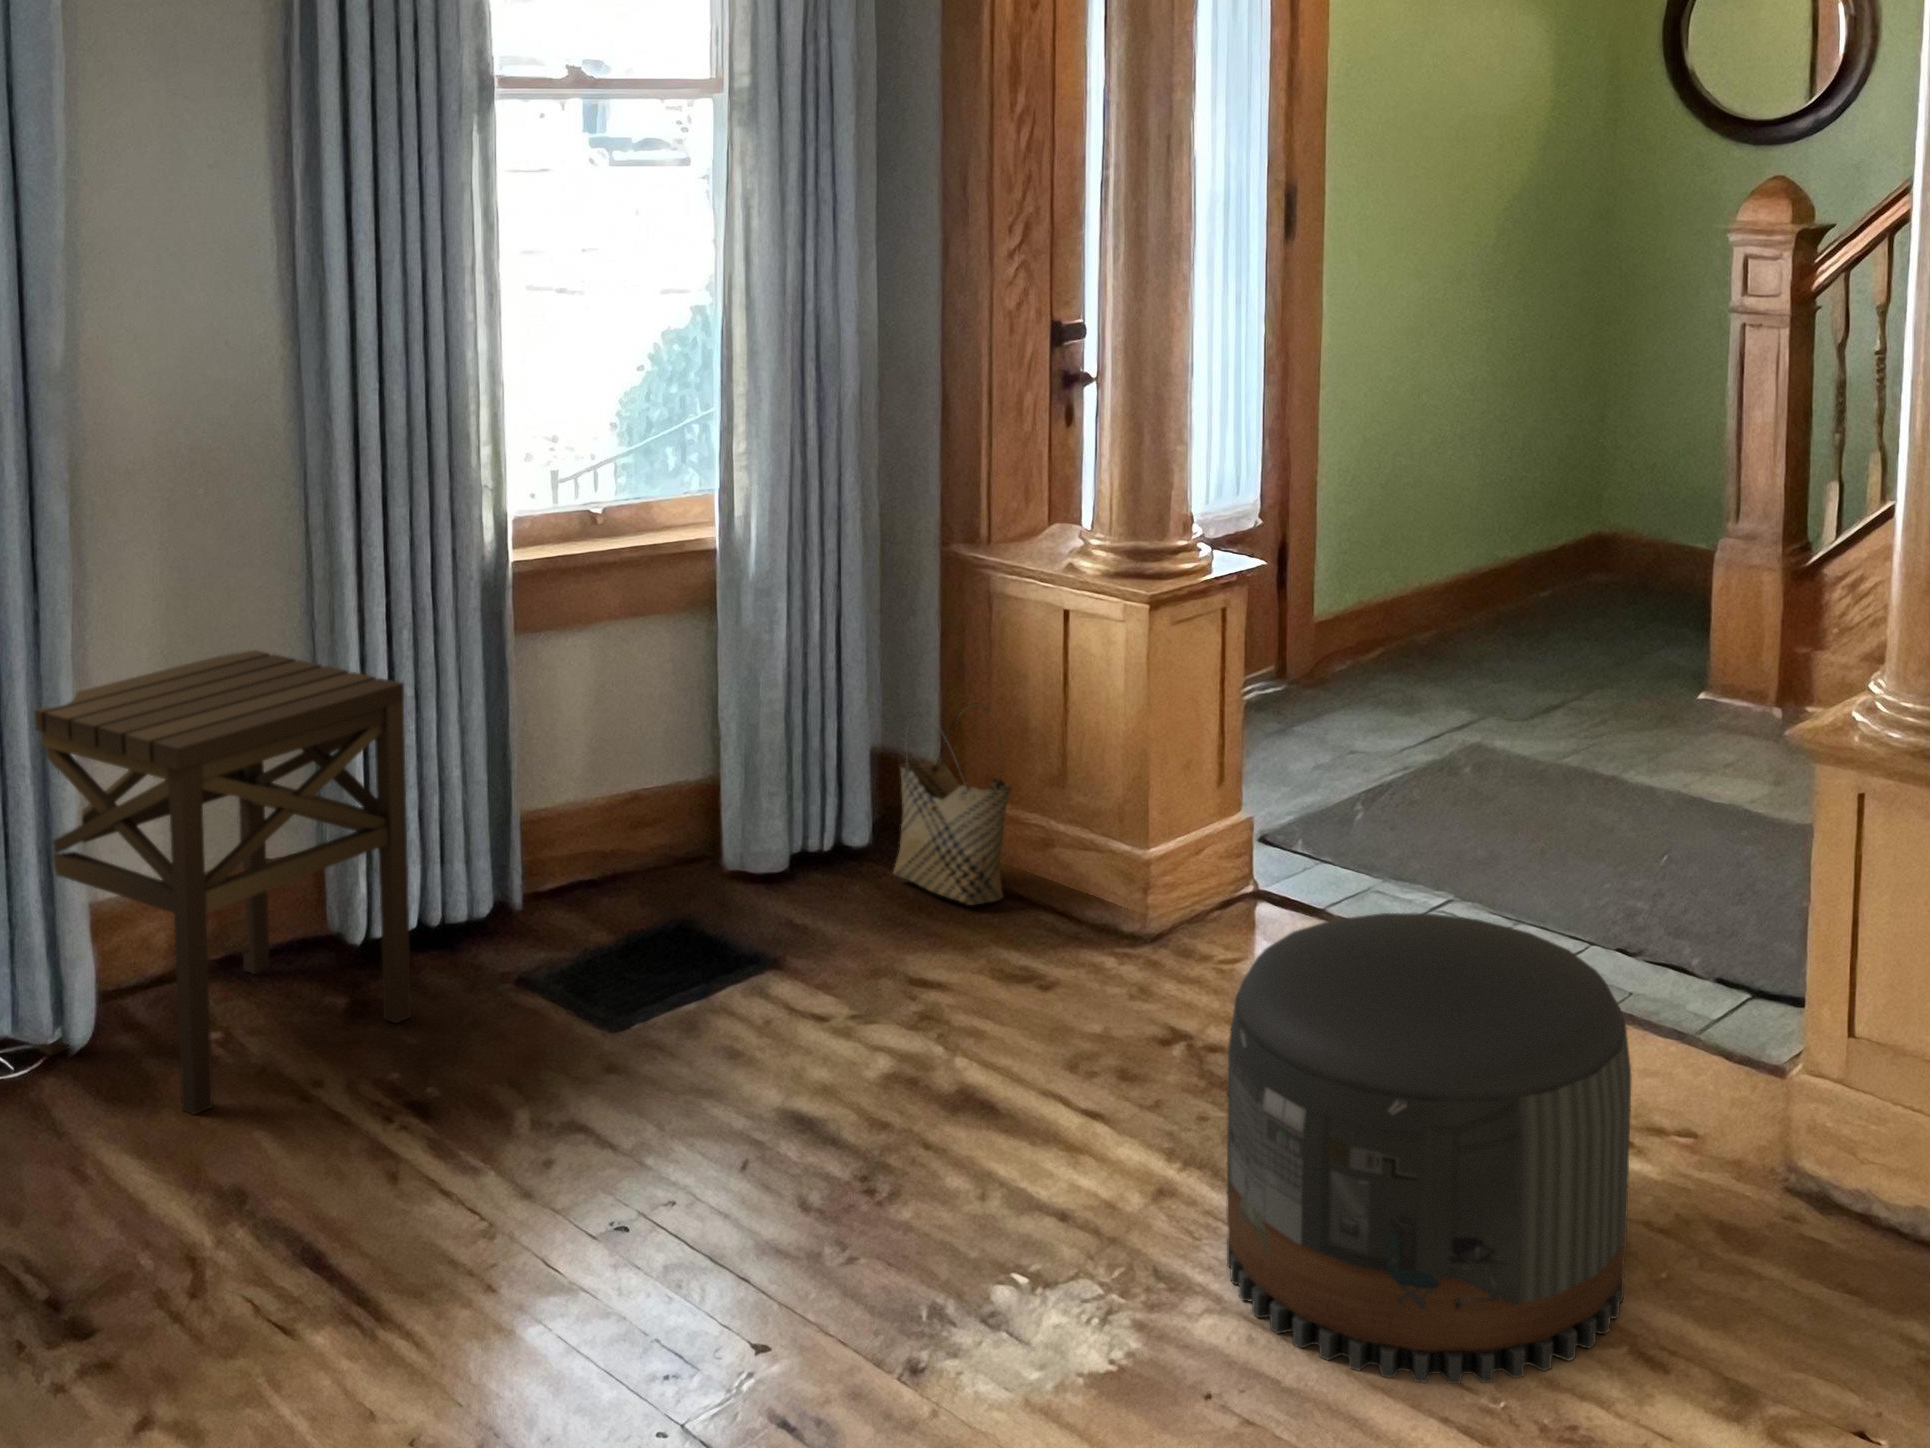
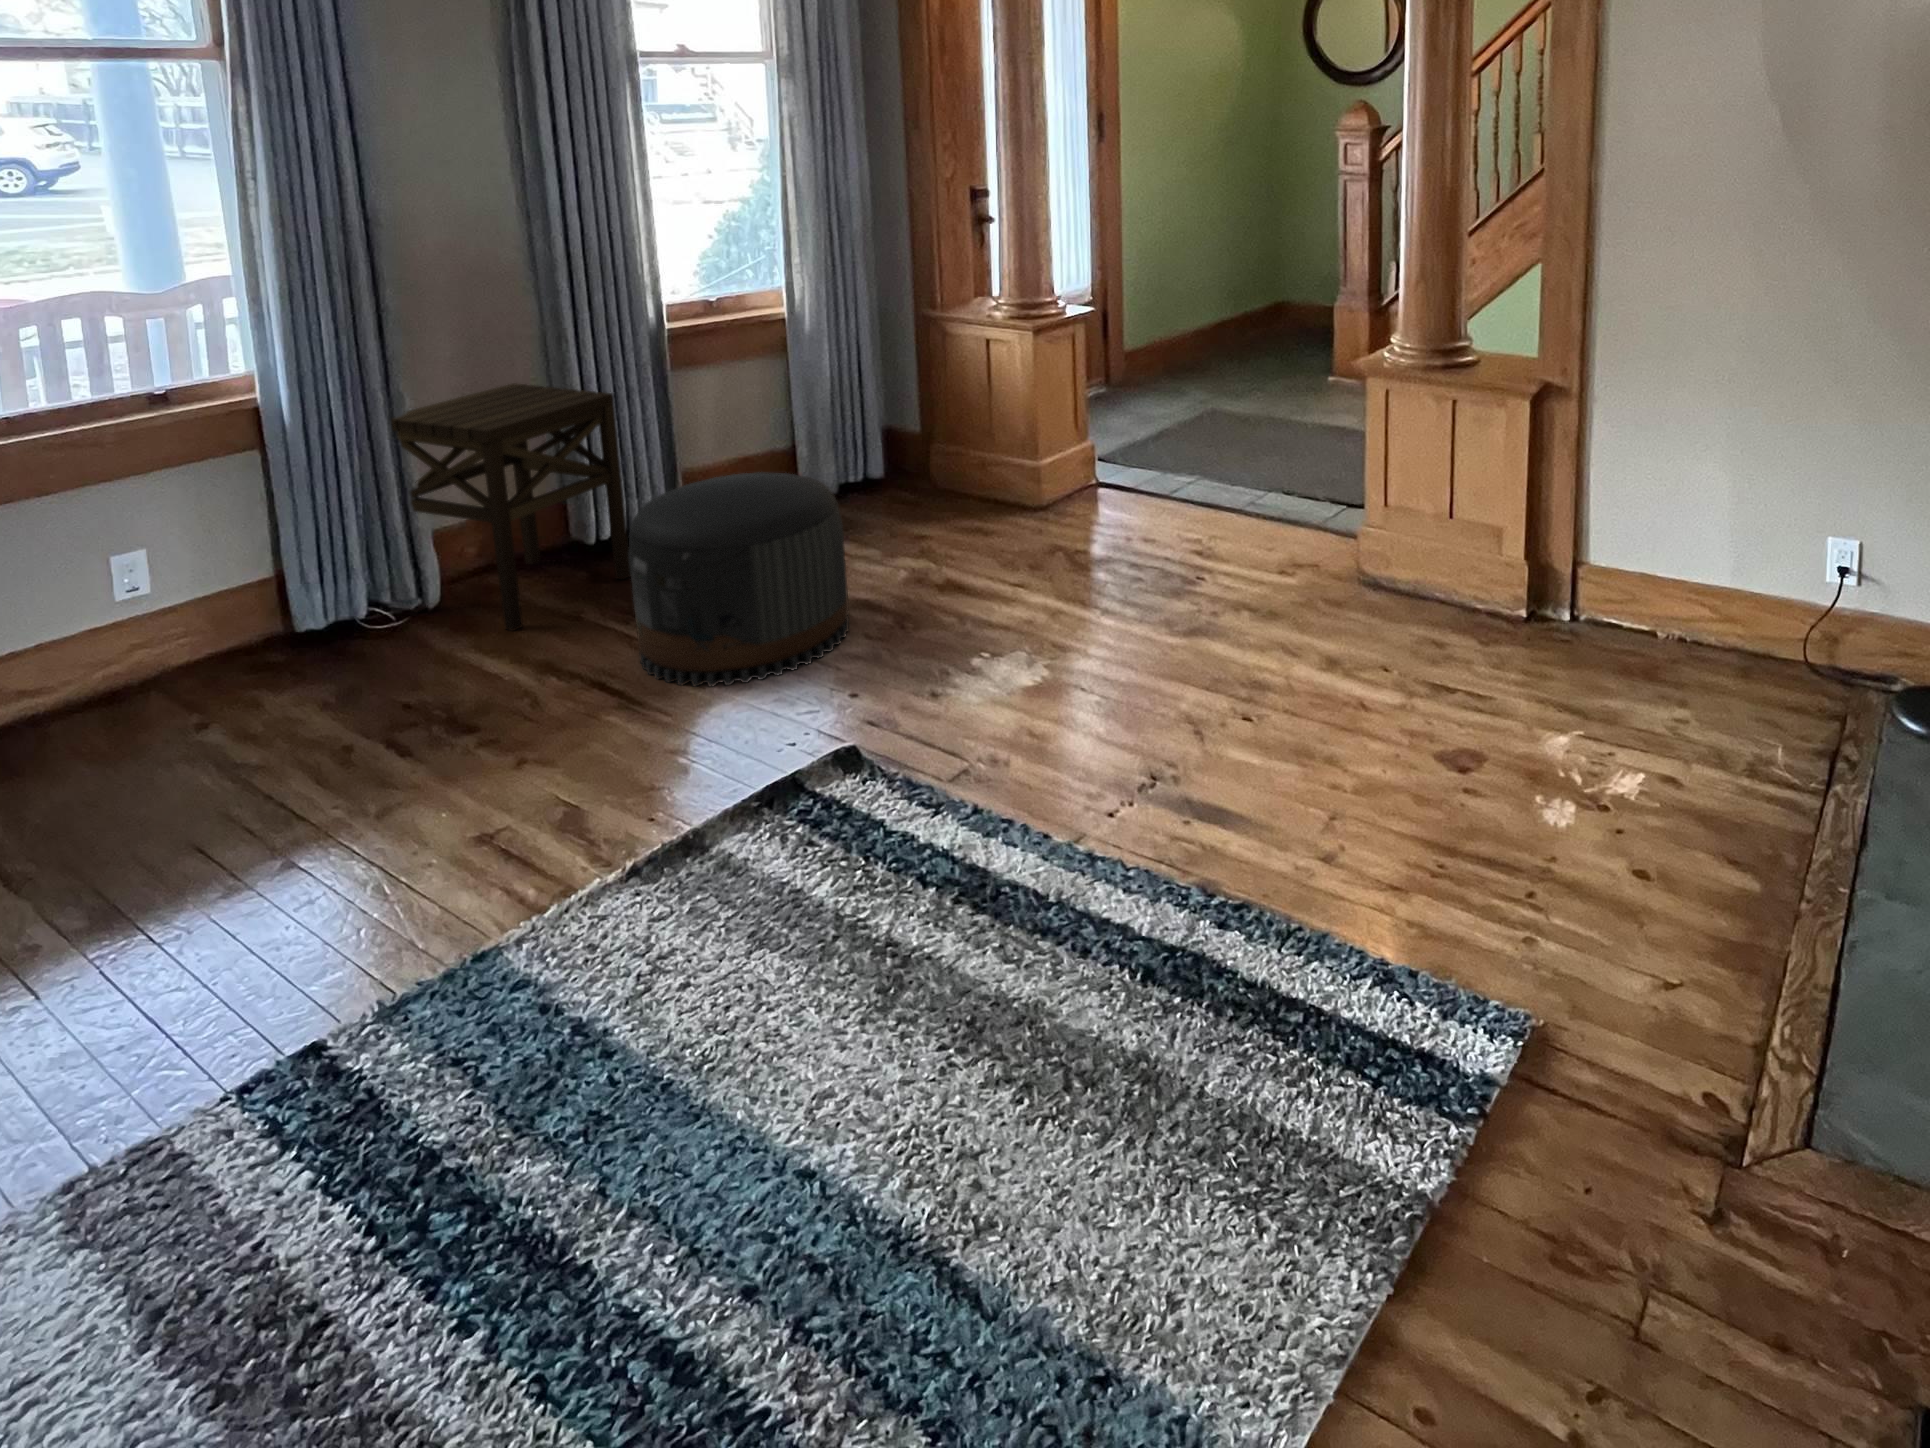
woven basket: present [893,704,1011,905] -> none [898,393,962,499]
pouf: present [1227,913,1631,1384] -> present [629,472,849,686]

